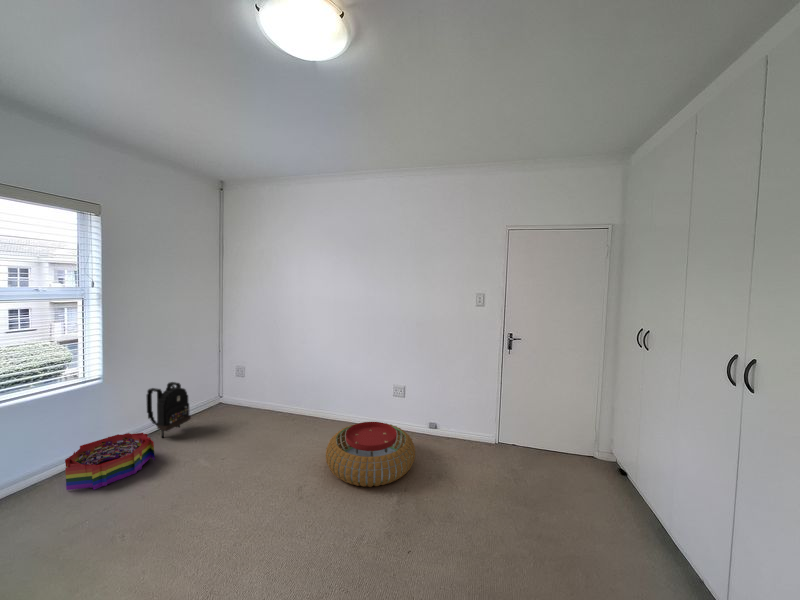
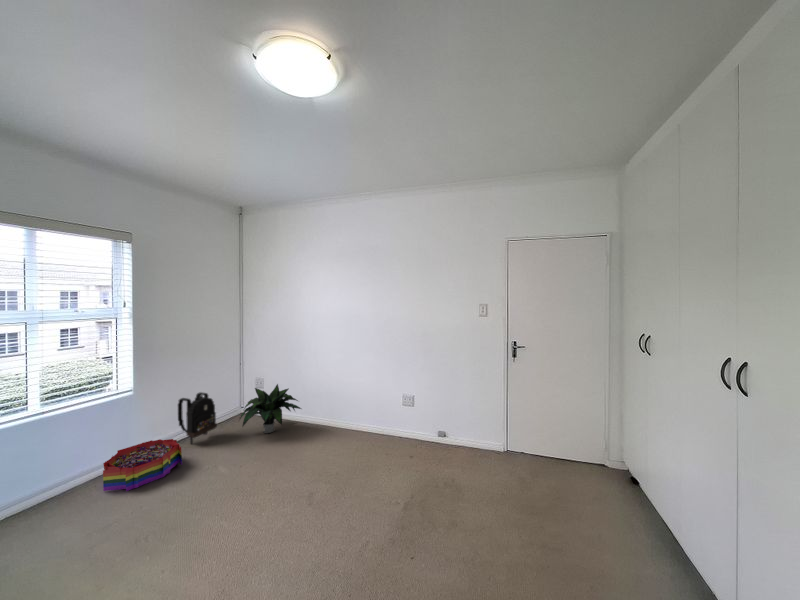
potted plant: none [214,373,286,426] -> present [240,384,301,433]
pouf: present [326,422,415,487] -> none [336,429,422,492]

